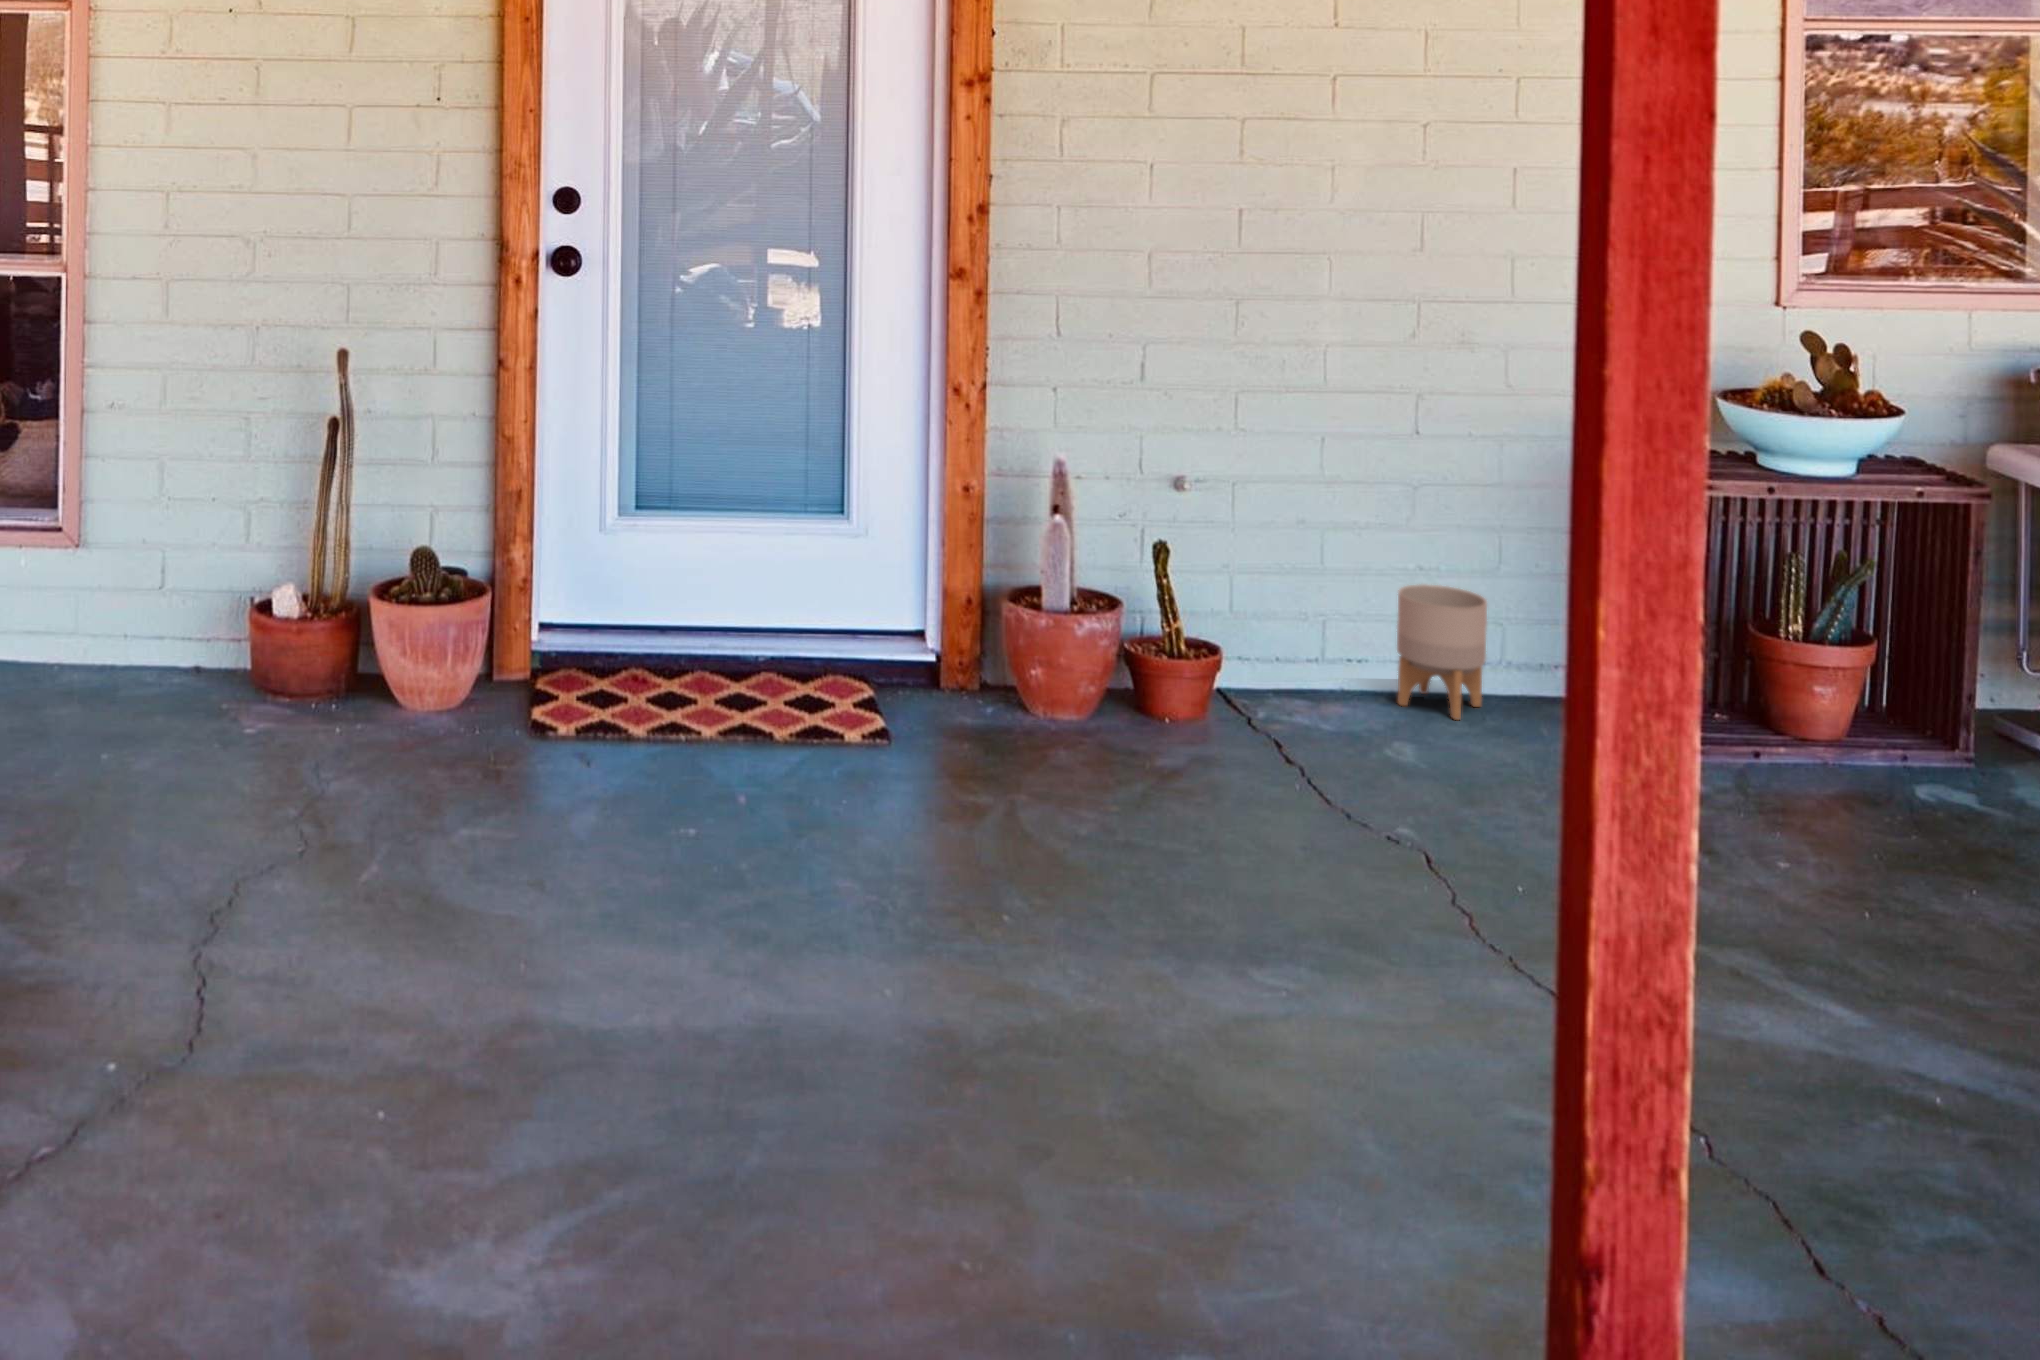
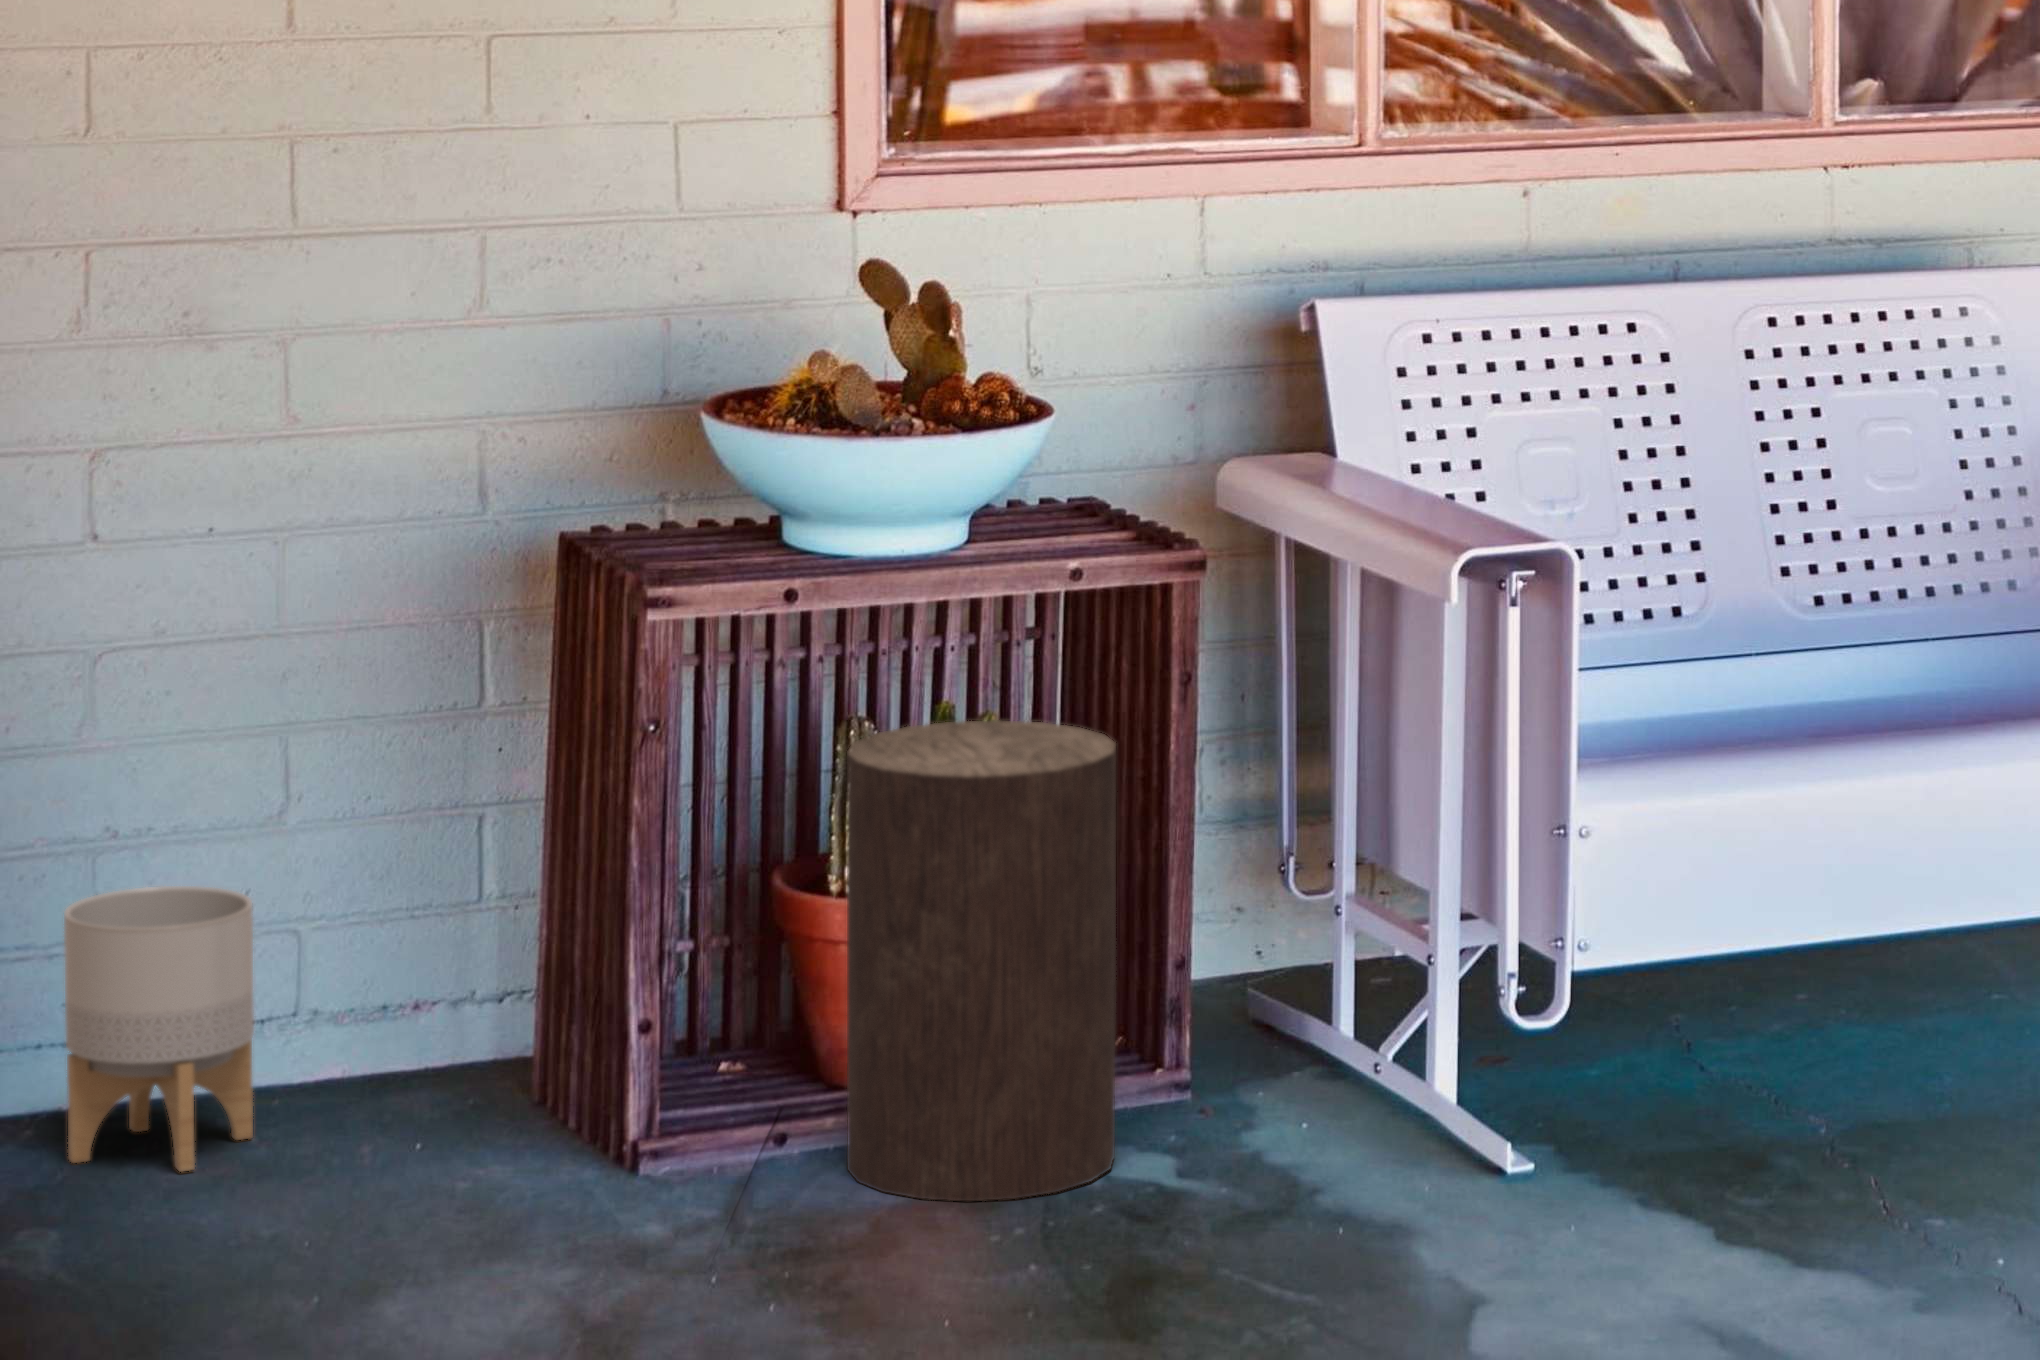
stool: none [1802,562,1970,816] -> present [847,720,1116,1201]

